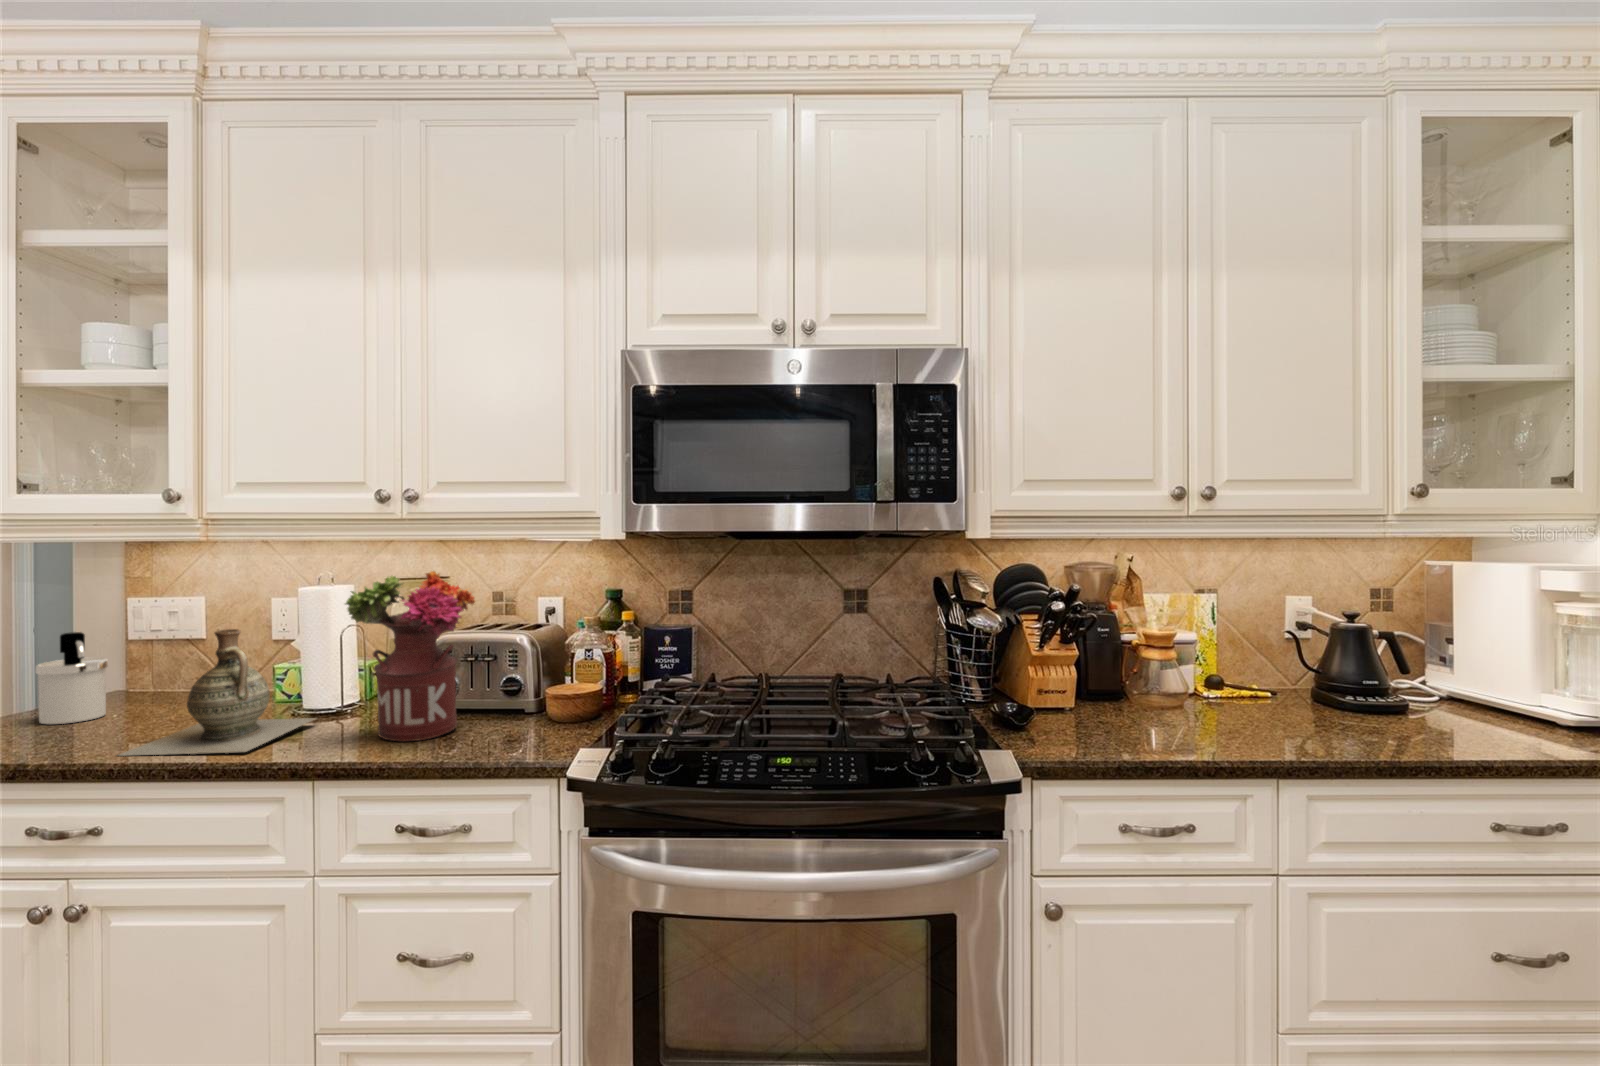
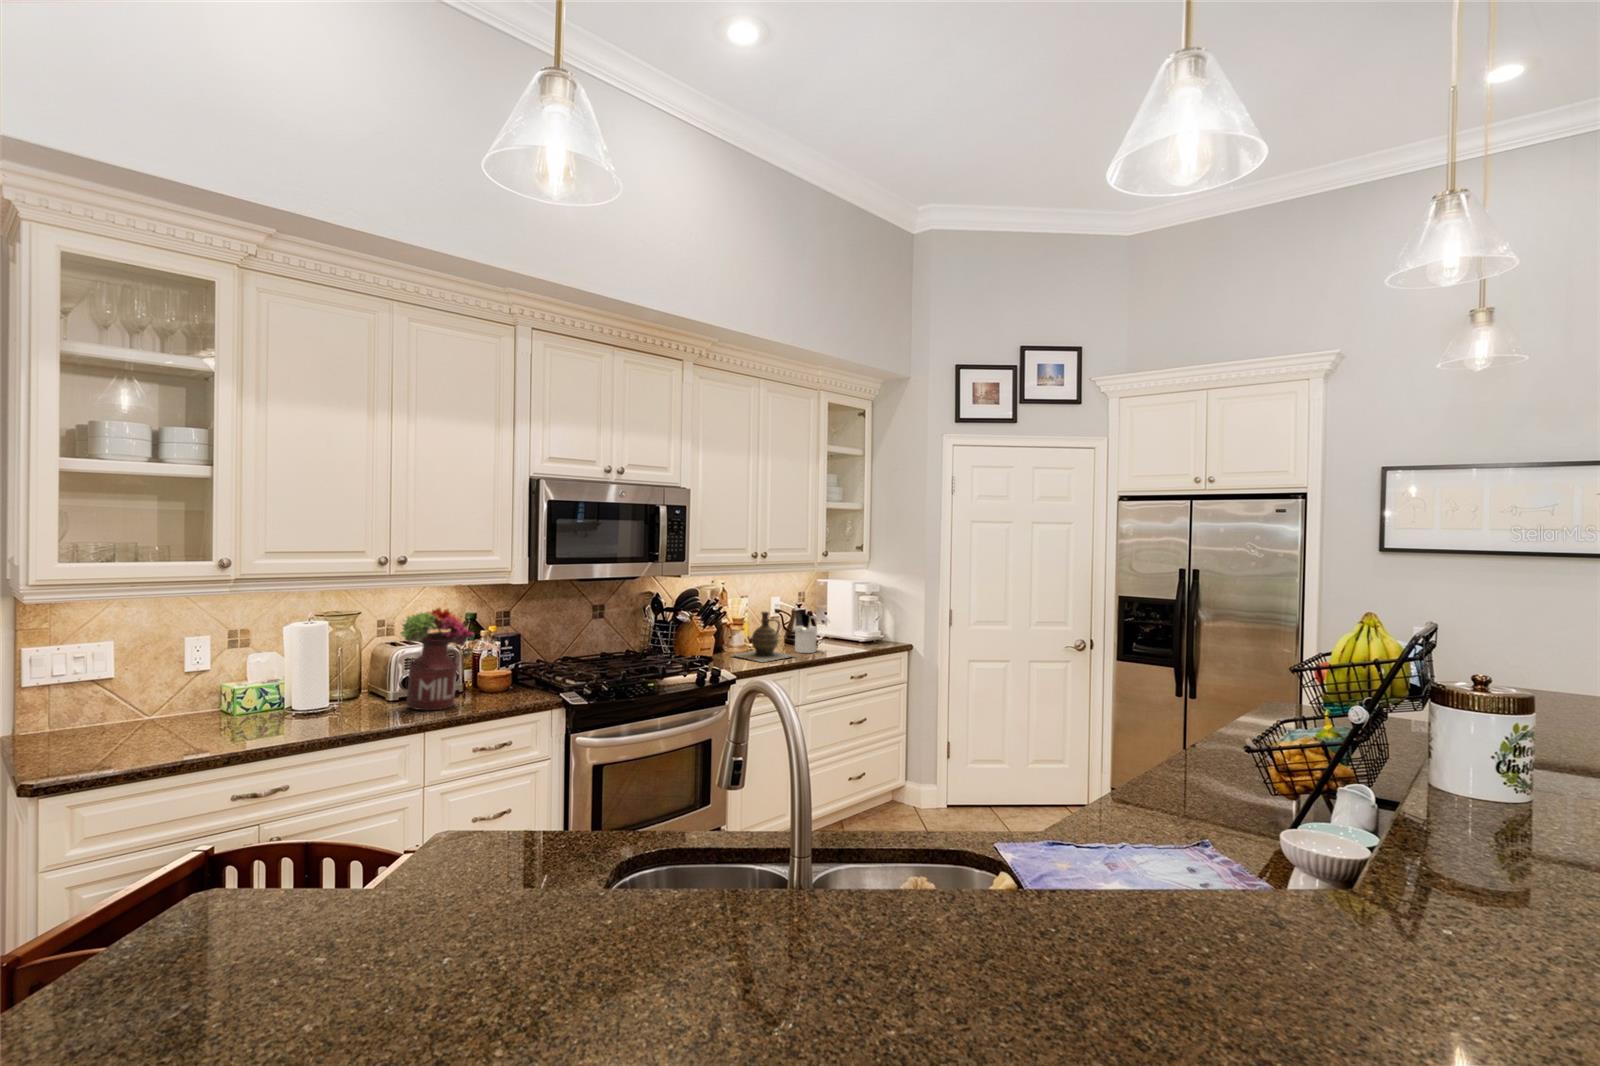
ceramic jug: present [120,629,314,756] -> present [733,612,792,662]
soap dispenser: present [36,632,108,724] -> present [794,614,829,653]

